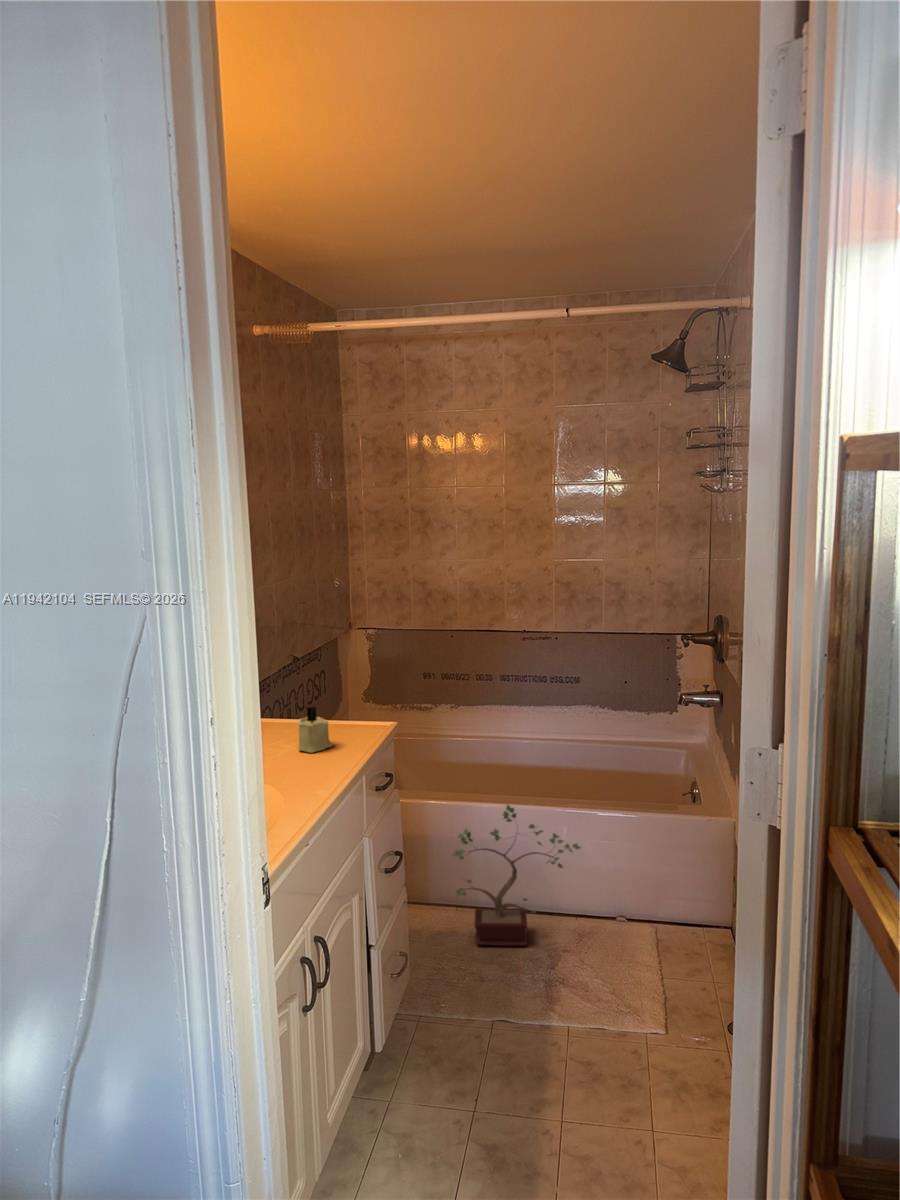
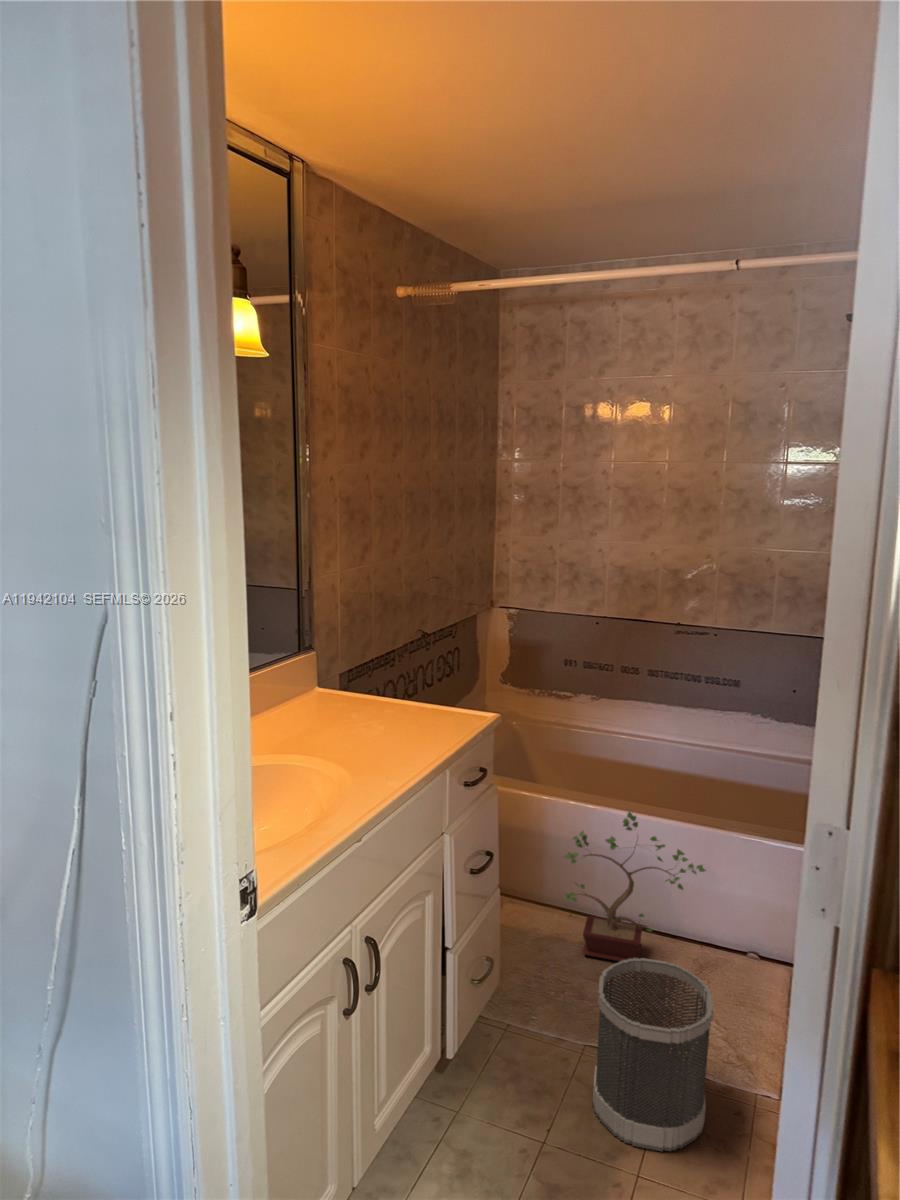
candle: present [298,707,332,753] -> none [385,690,421,739]
wastebasket: none [509,929,611,1098] -> present [593,958,713,1151]

